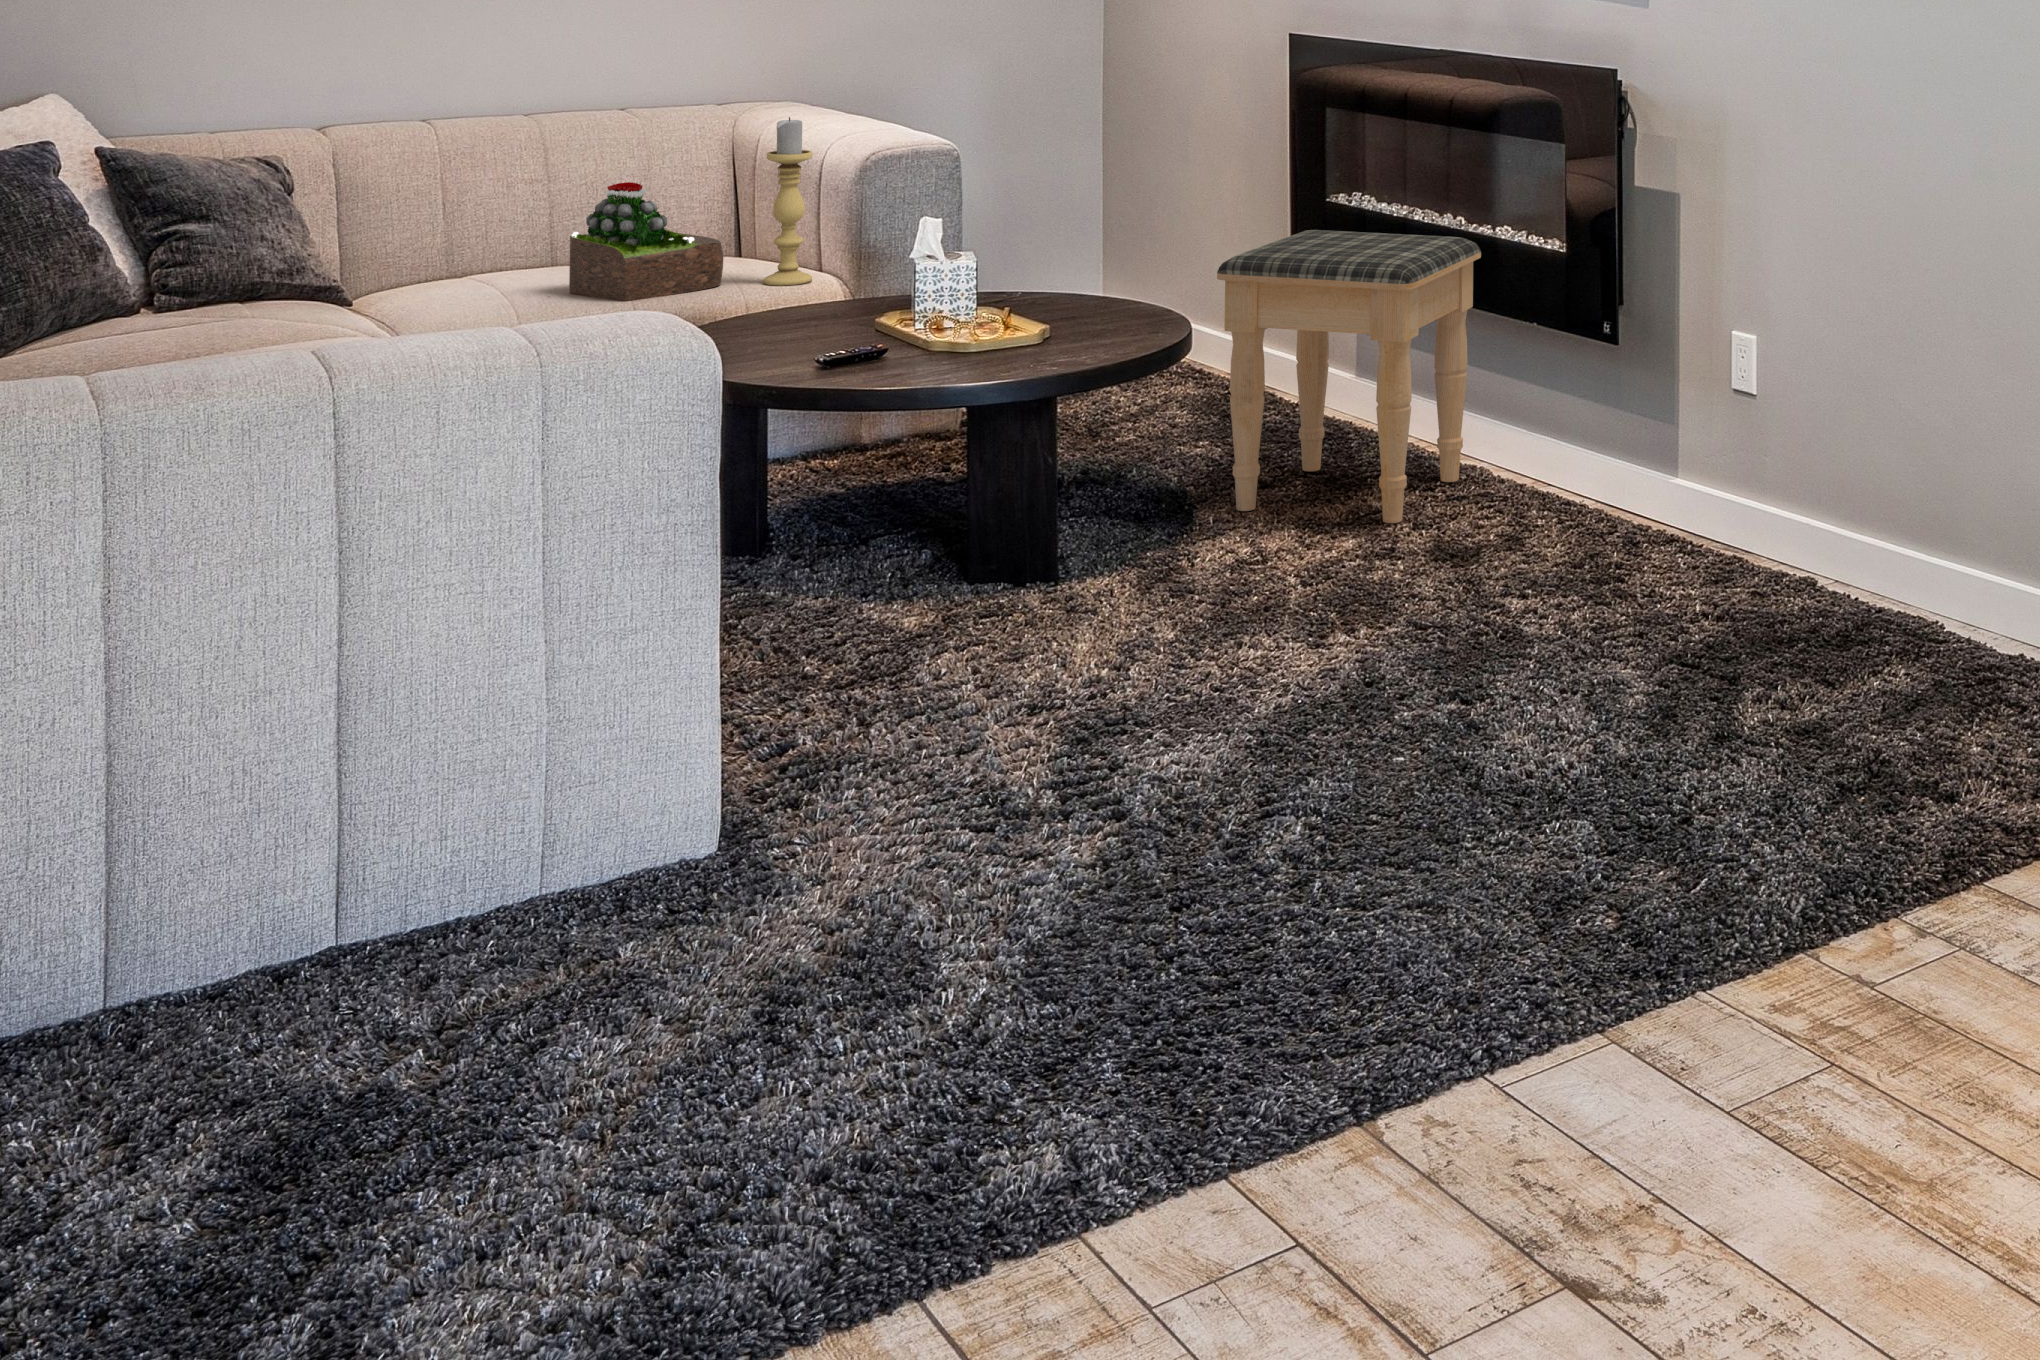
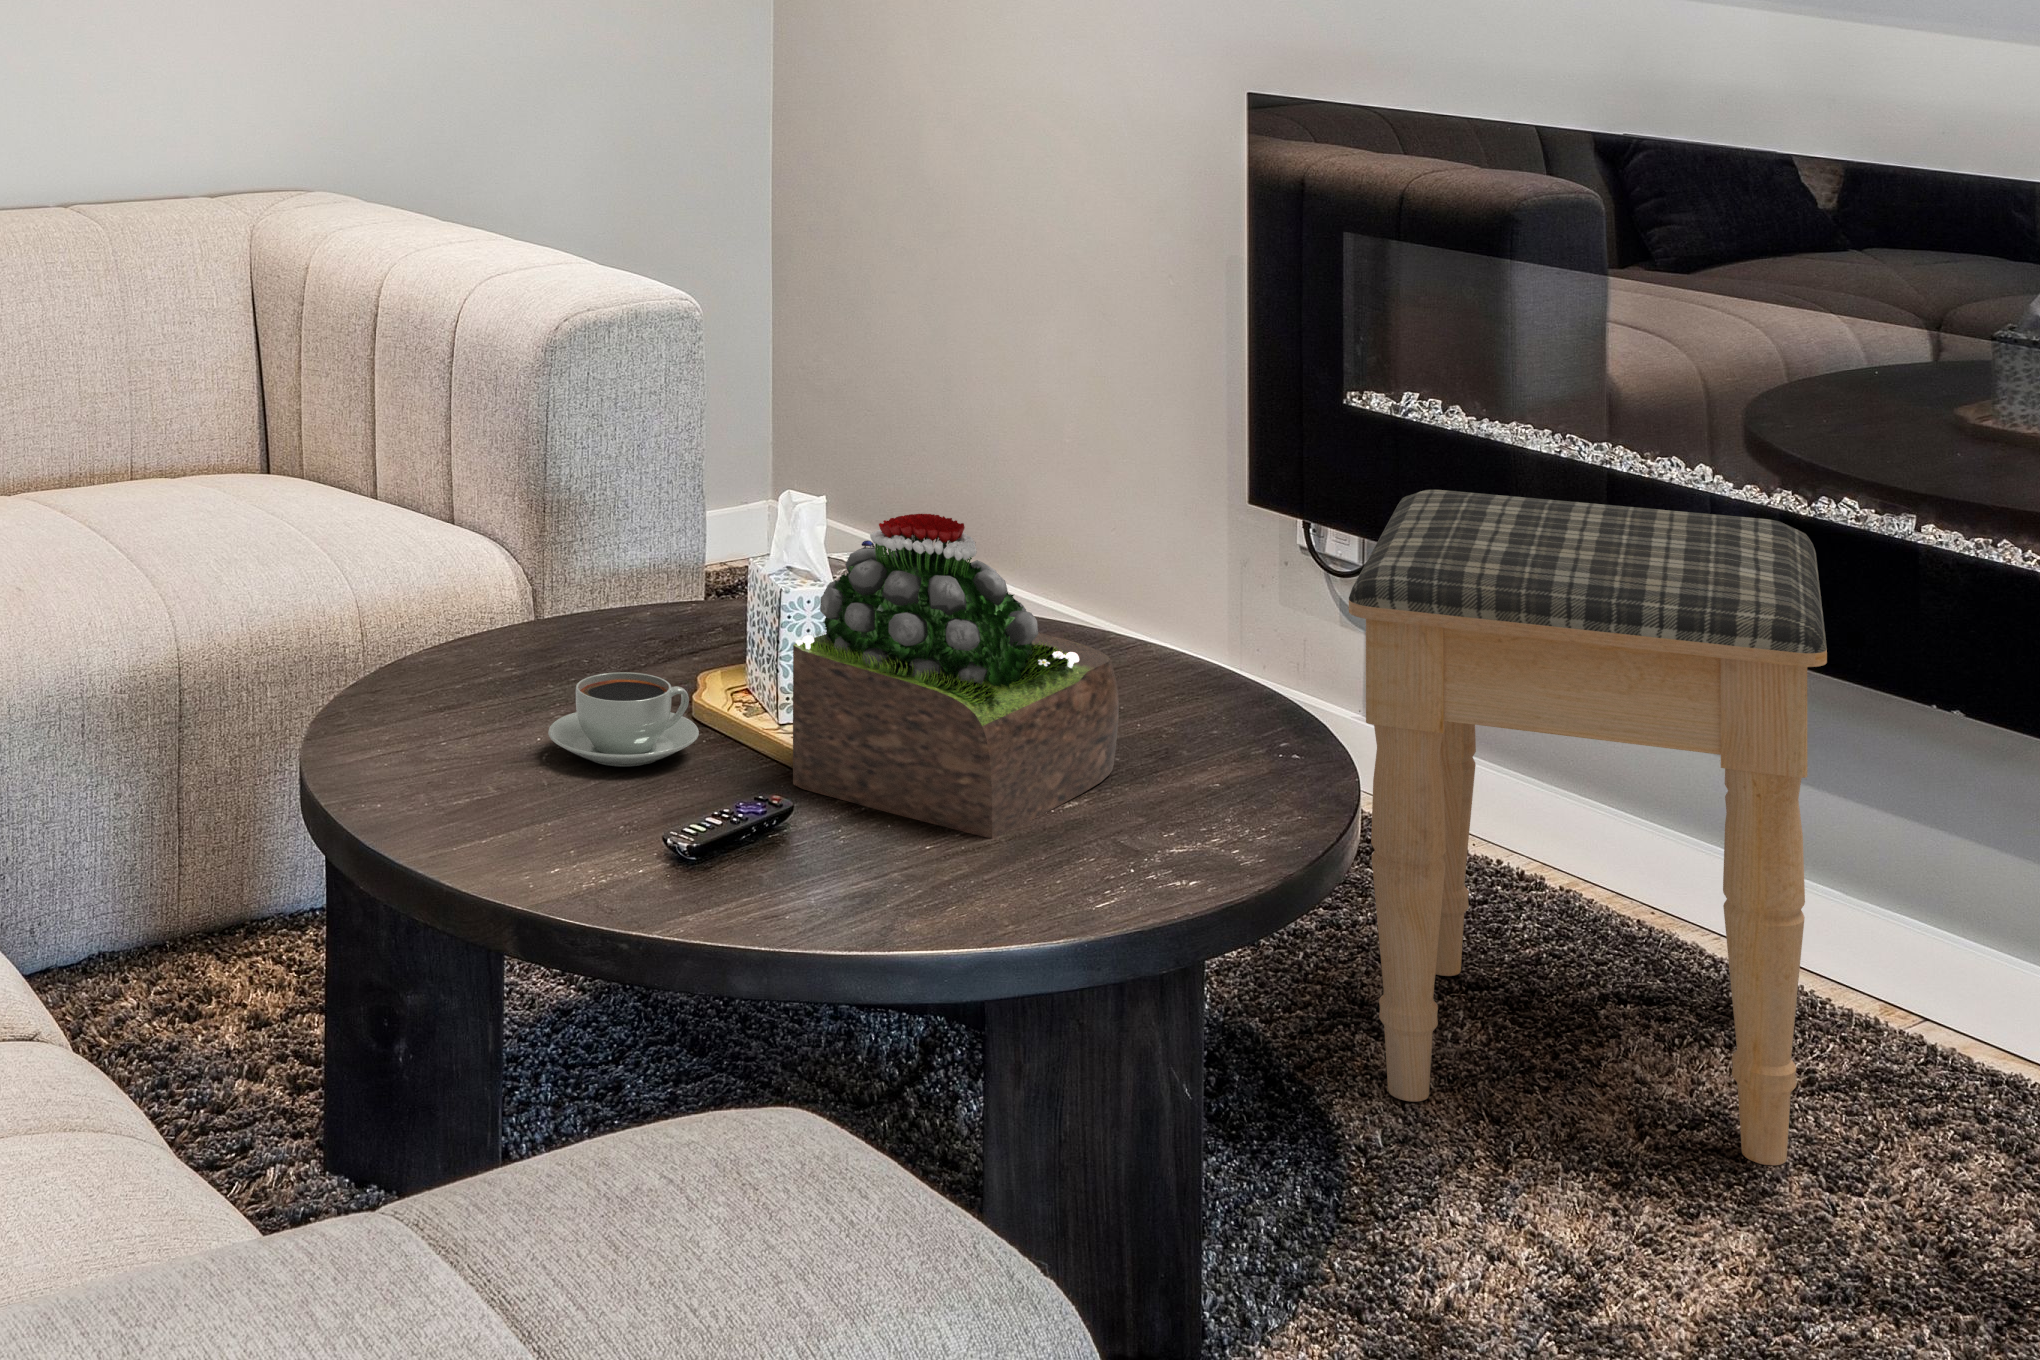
candle holder: present [764,117,812,286] -> none [369,248,451,561]
succulent plant: present [569,182,723,302] -> present [793,514,1119,839]
coffee cup: none [789,307,866,347] -> present [548,672,699,767]

